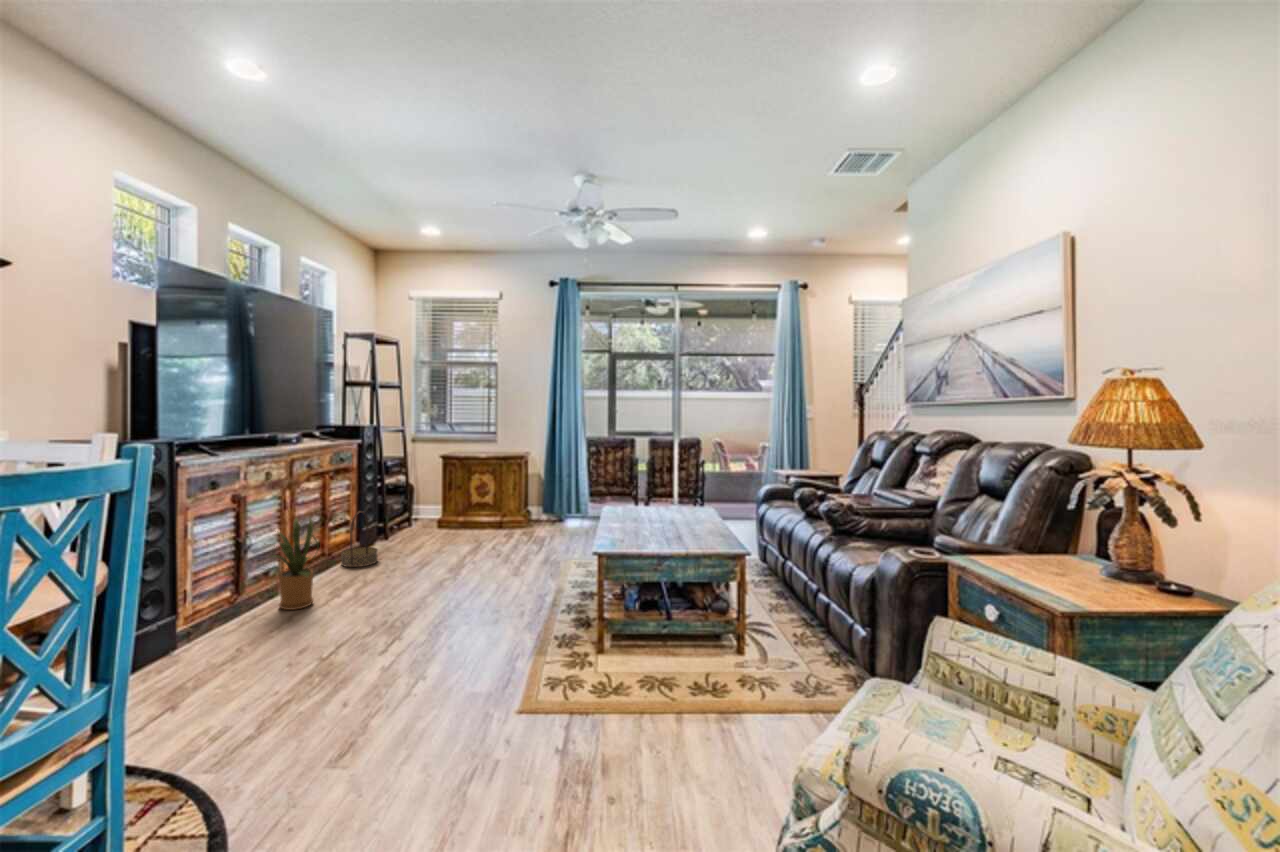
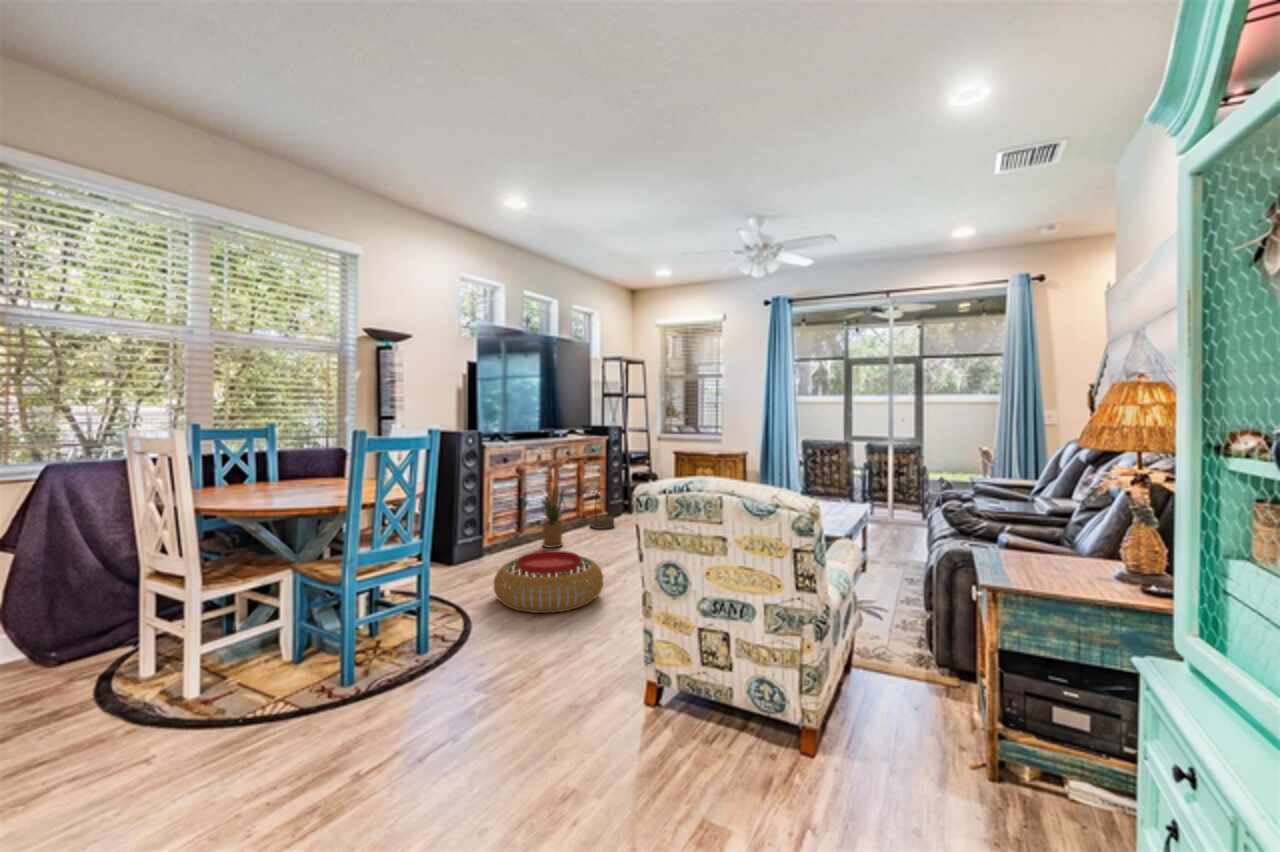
pouf: none [231,627,423,746] -> present [493,551,603,613]

